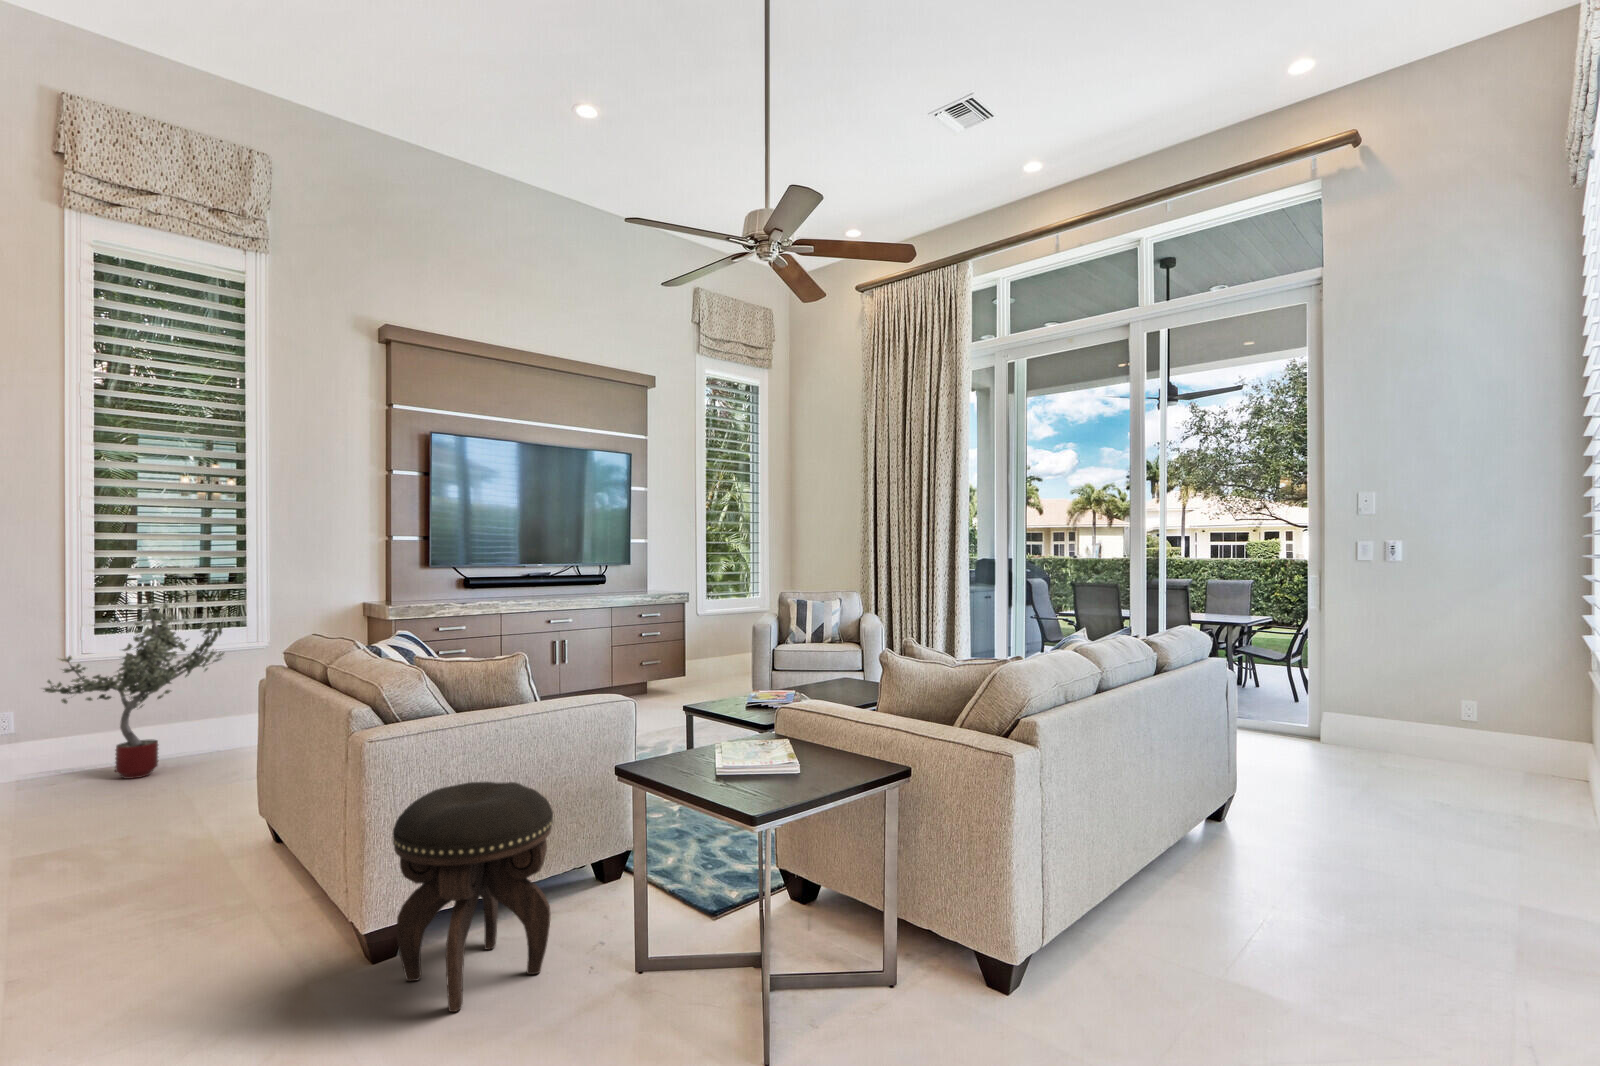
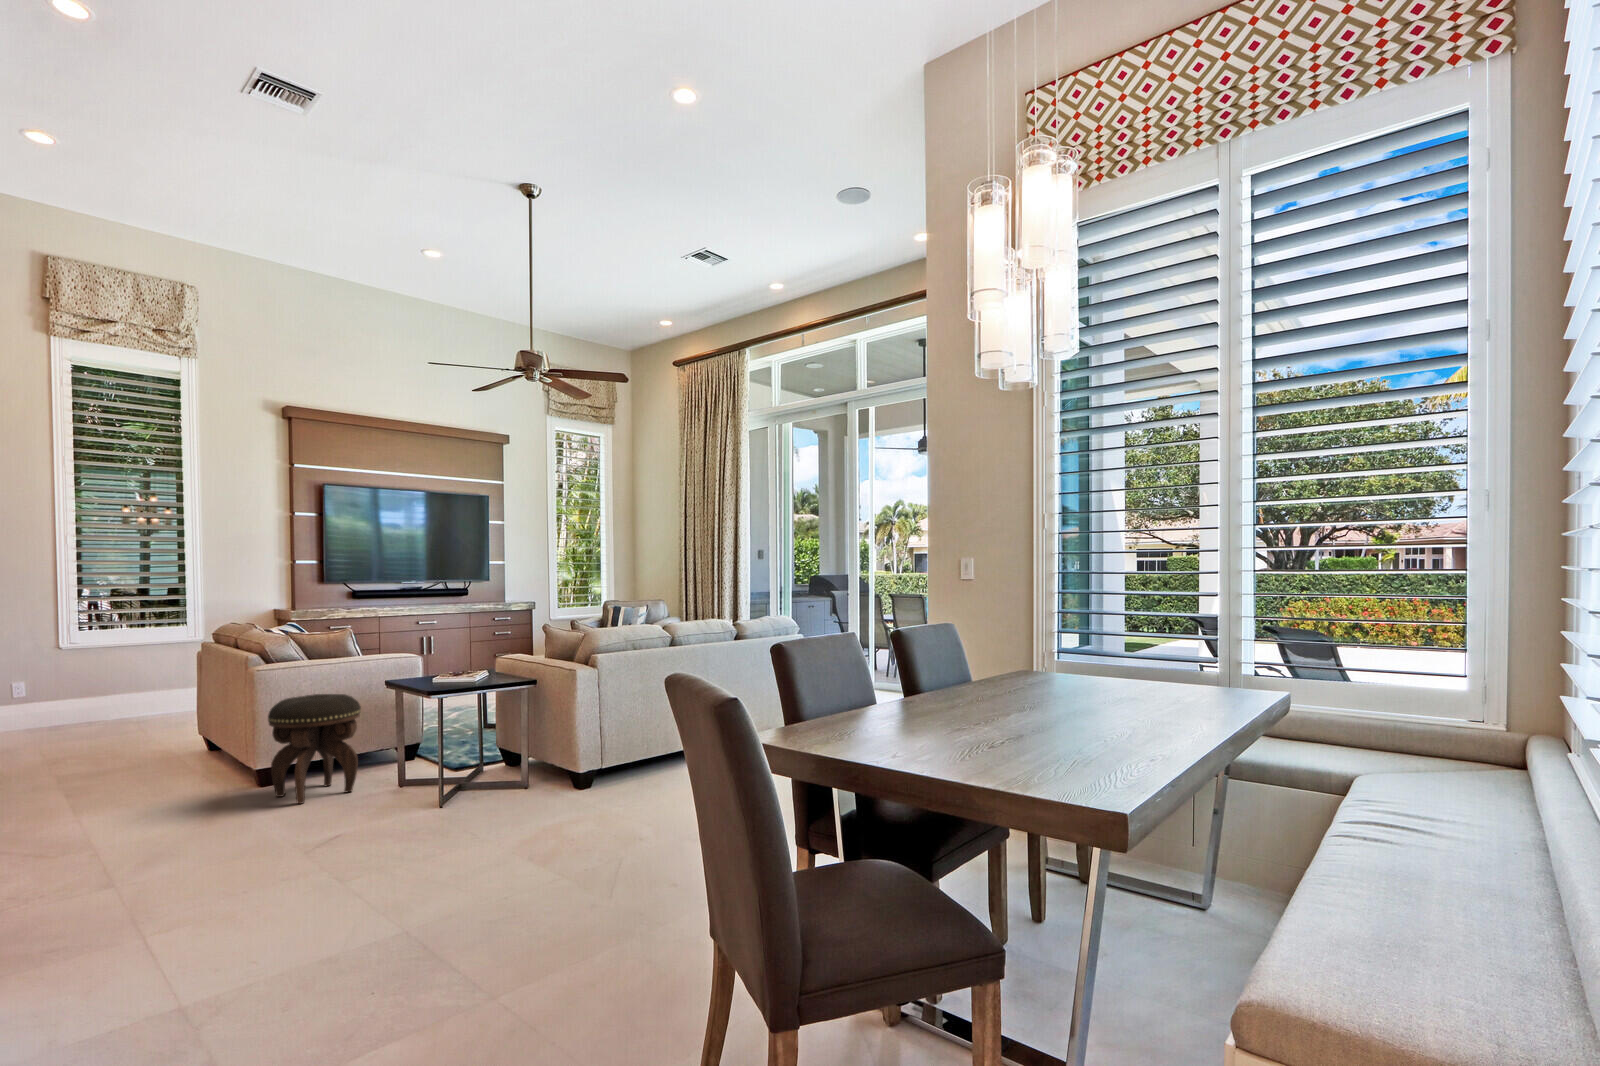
potted tree: present [44,603,224,779] -> none [33,610,167,732]

